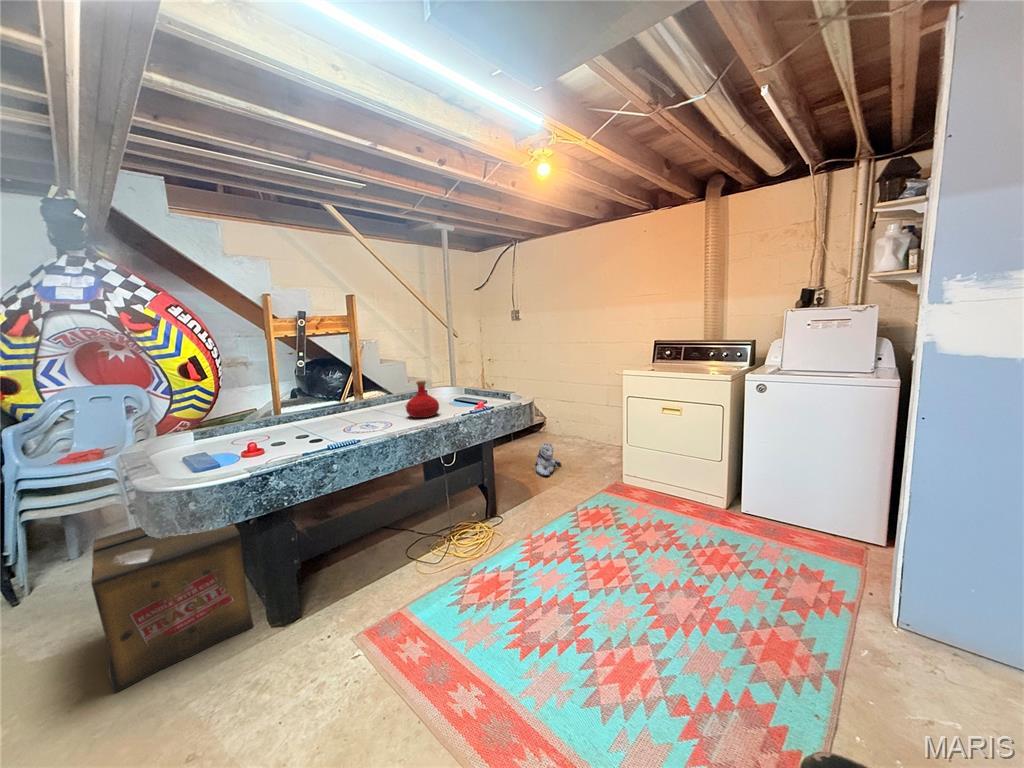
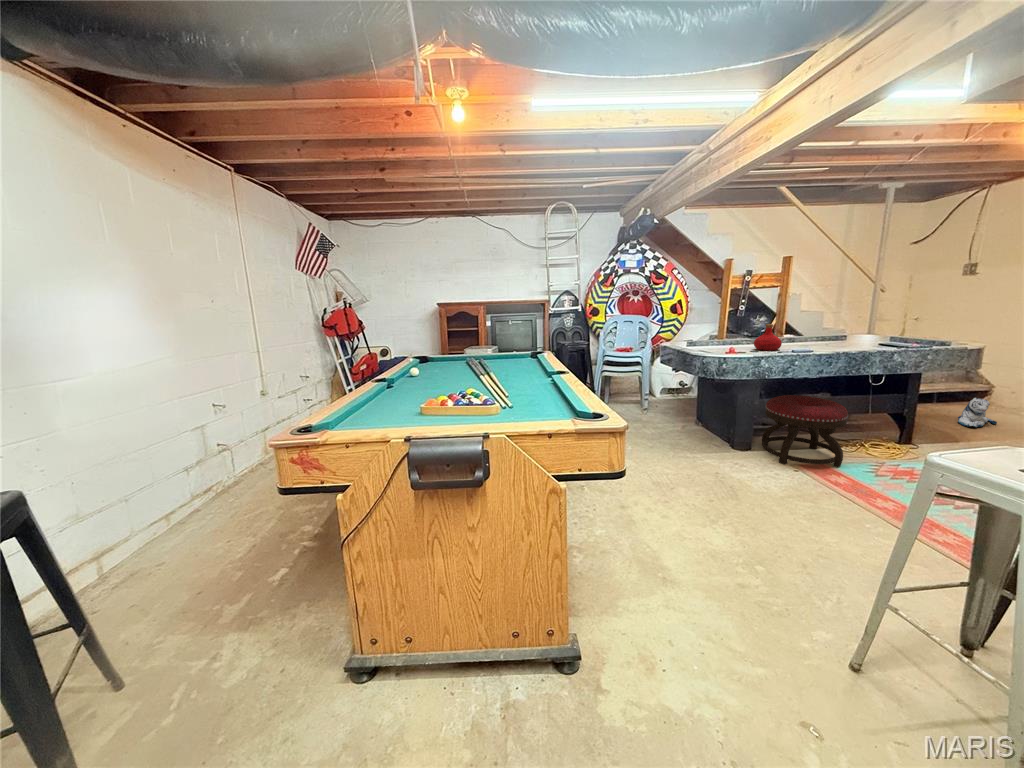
bottle: present [406,381,439,418] -> present [754,324,782,351]
ottoman: none [297,510,425,667] -> present [762,395,848,467]
cardboard box: present [91,525,254,693] -> none [657,379,731,442]

